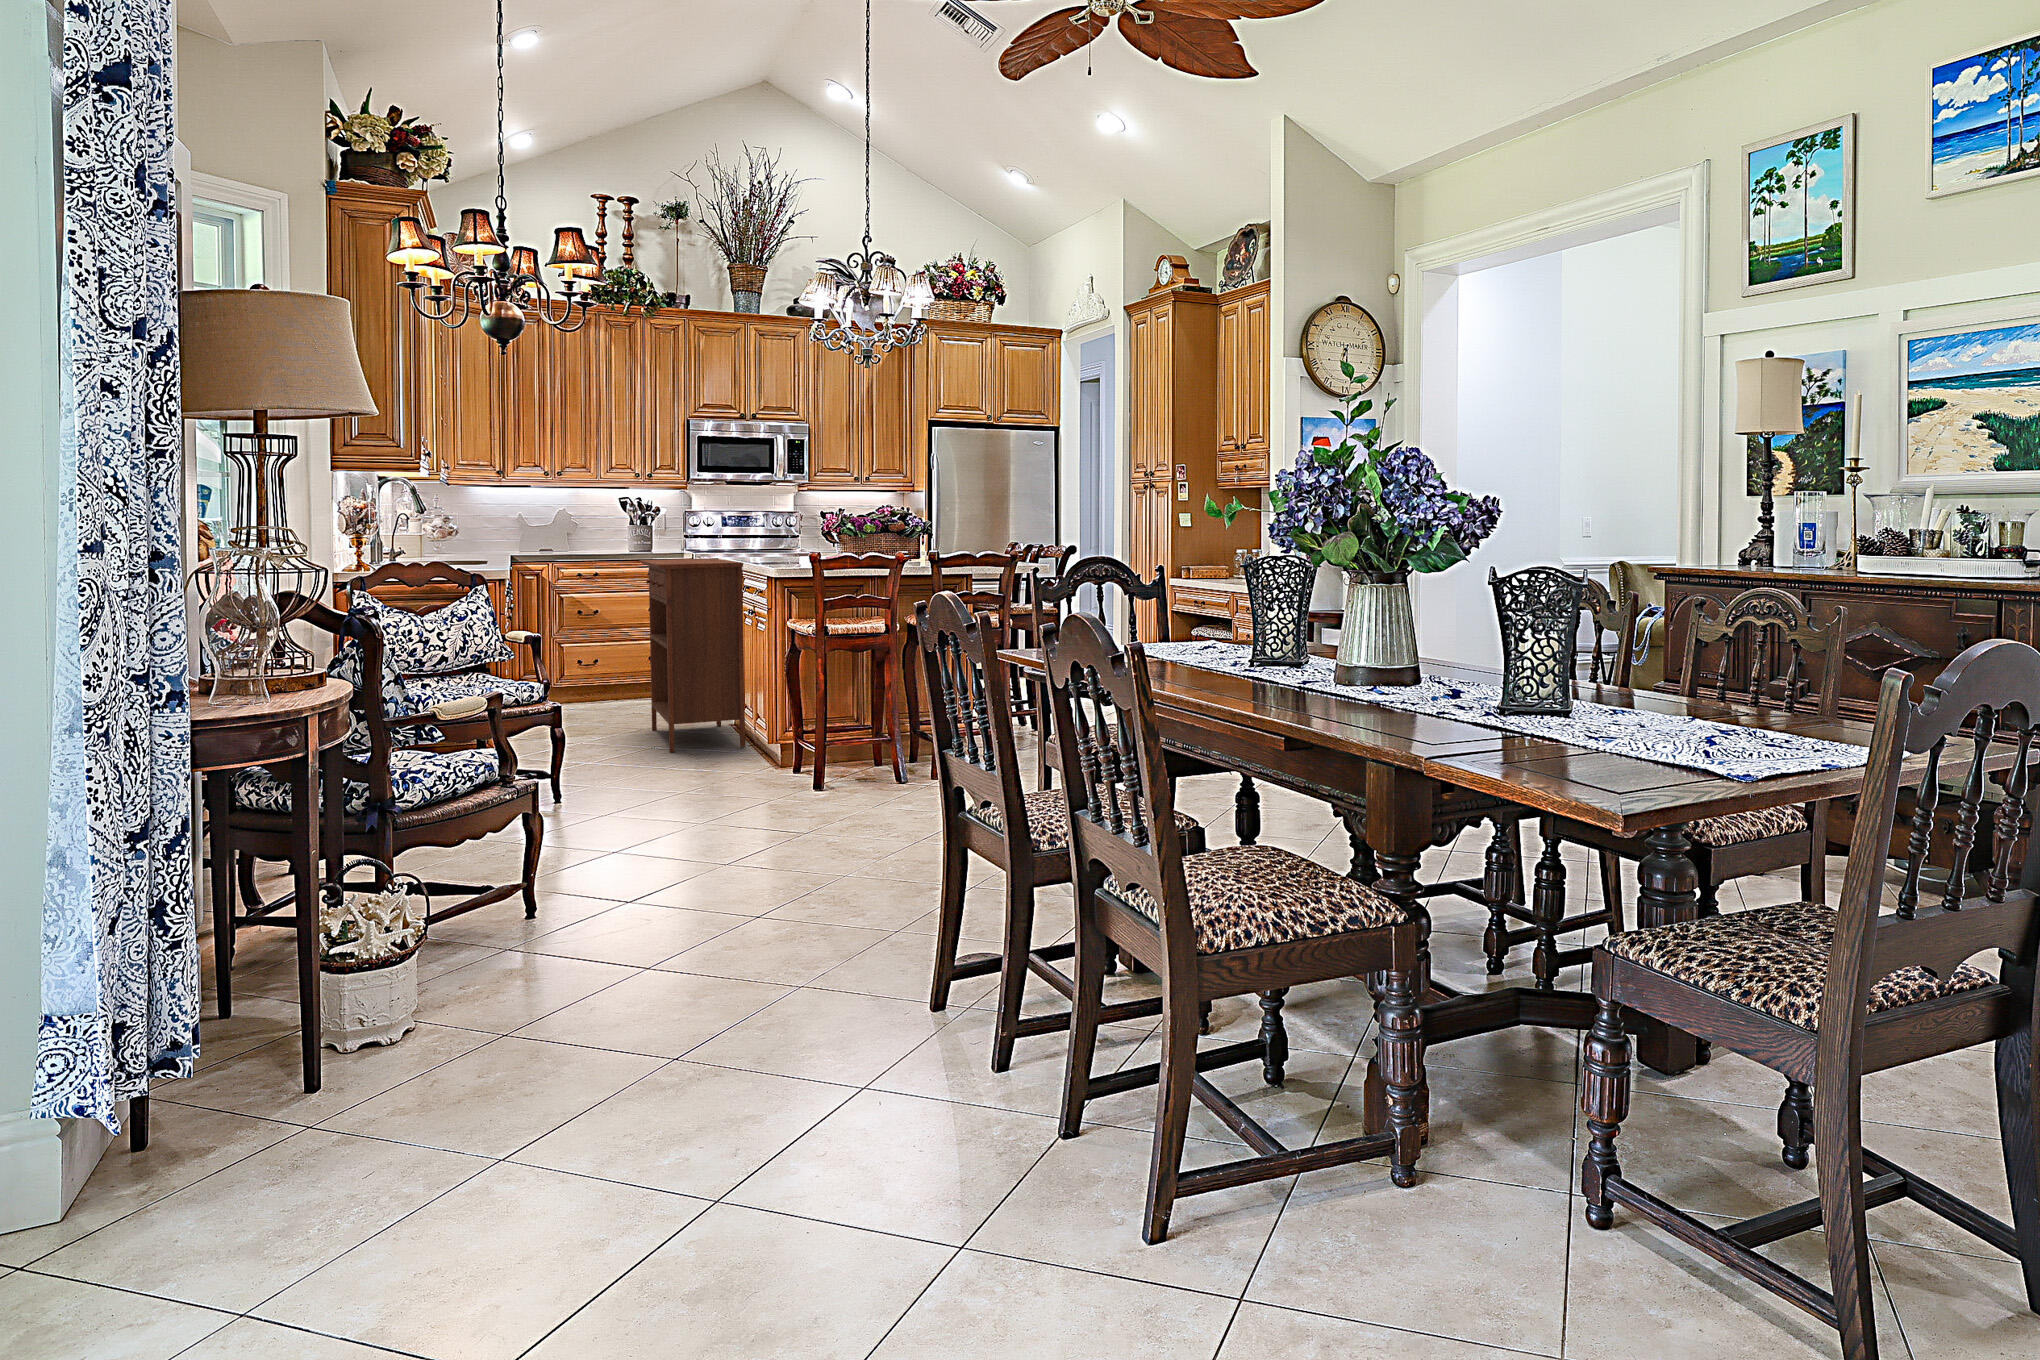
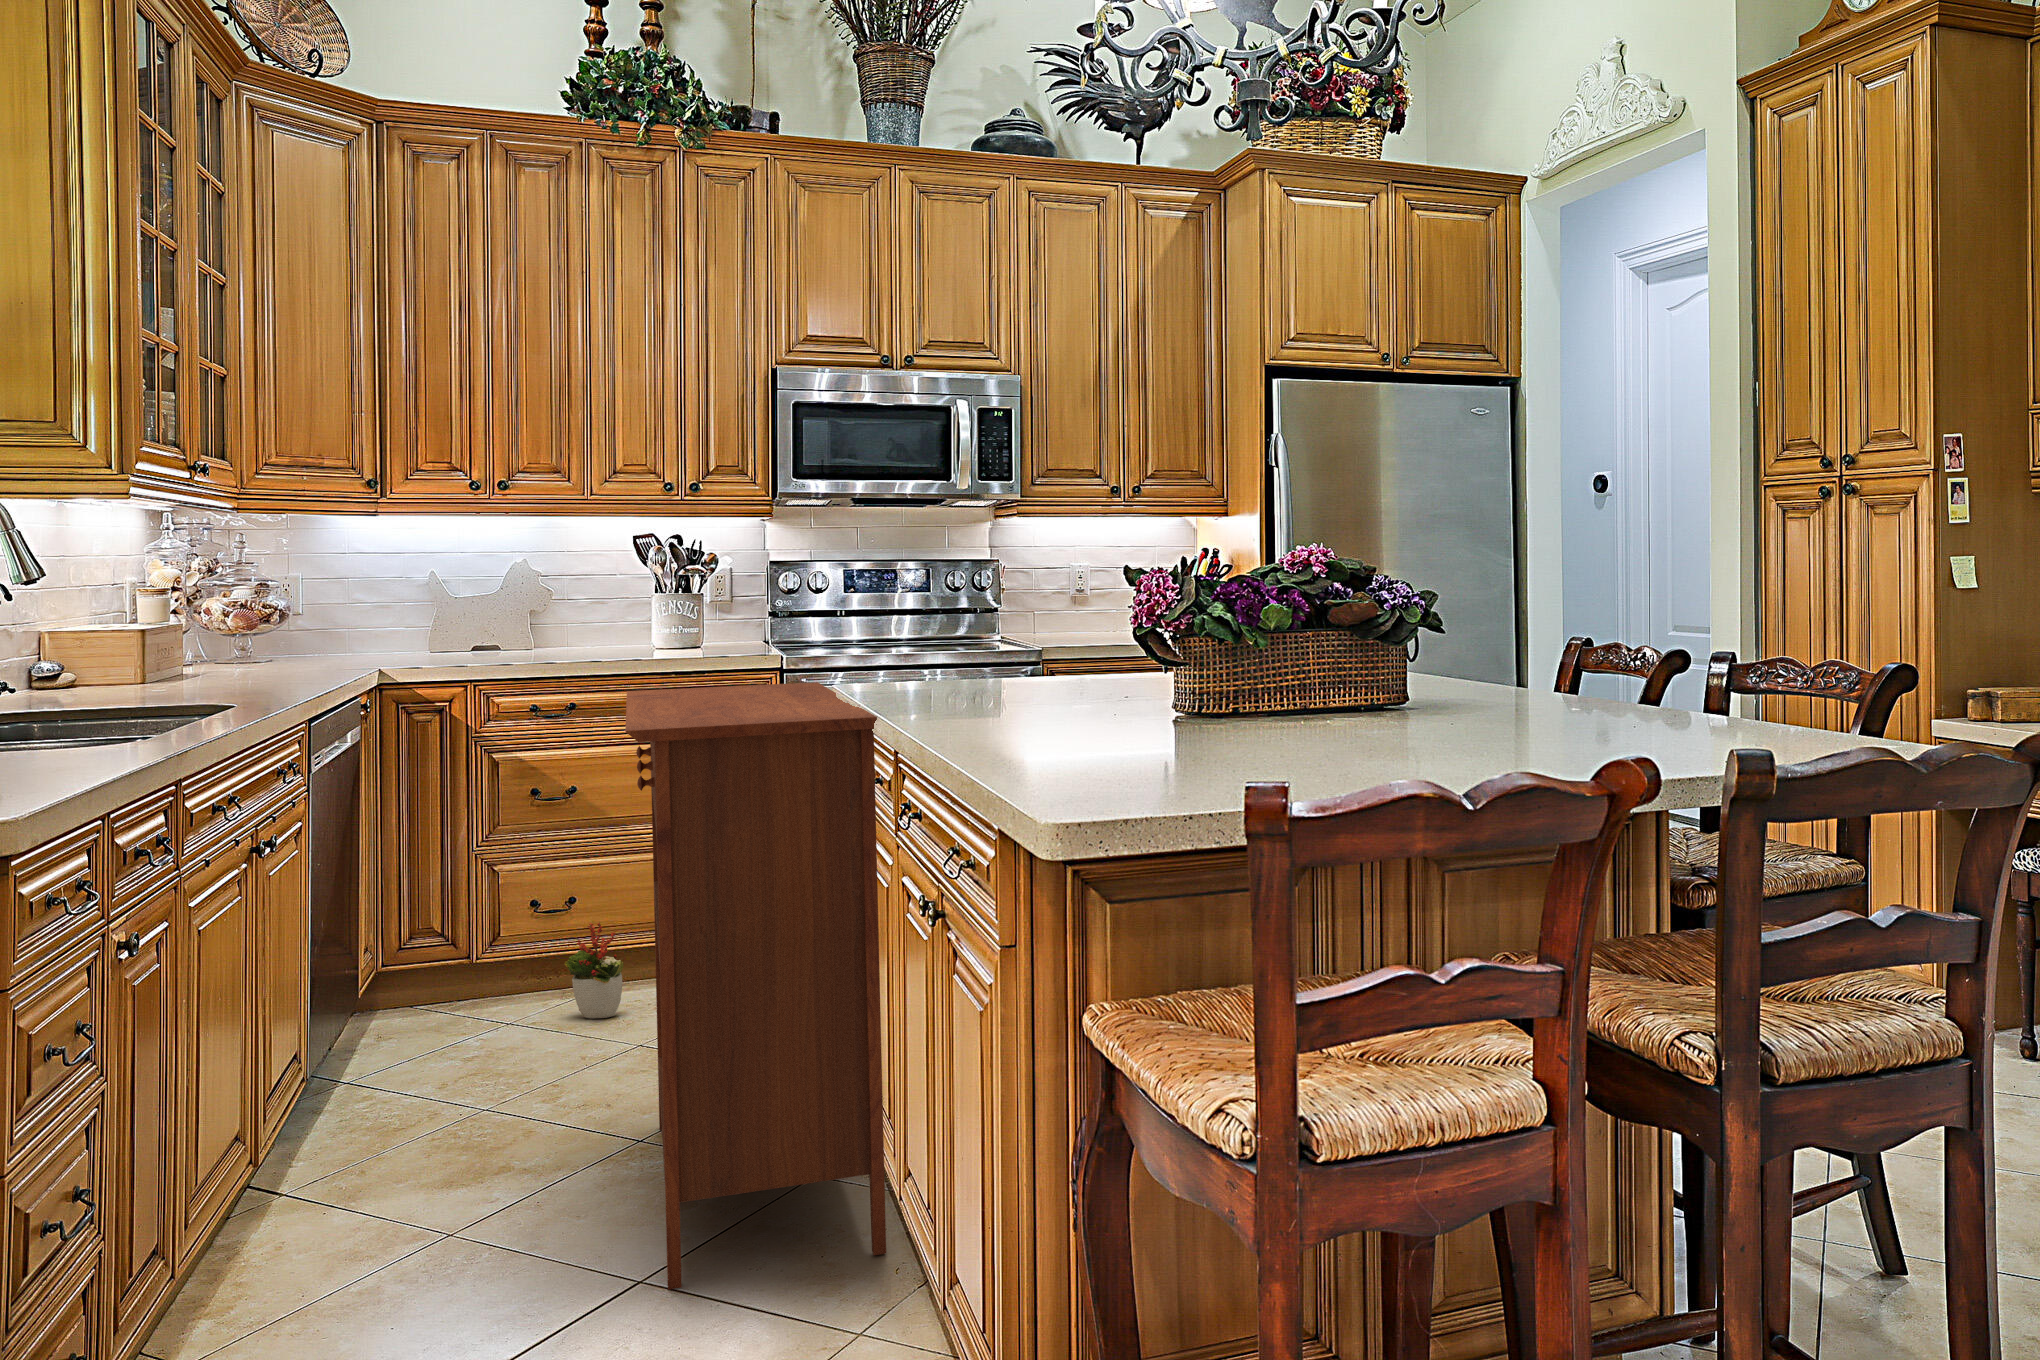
decorative plant: none [595,669,622,711] -> present [564,922,623,1018]

